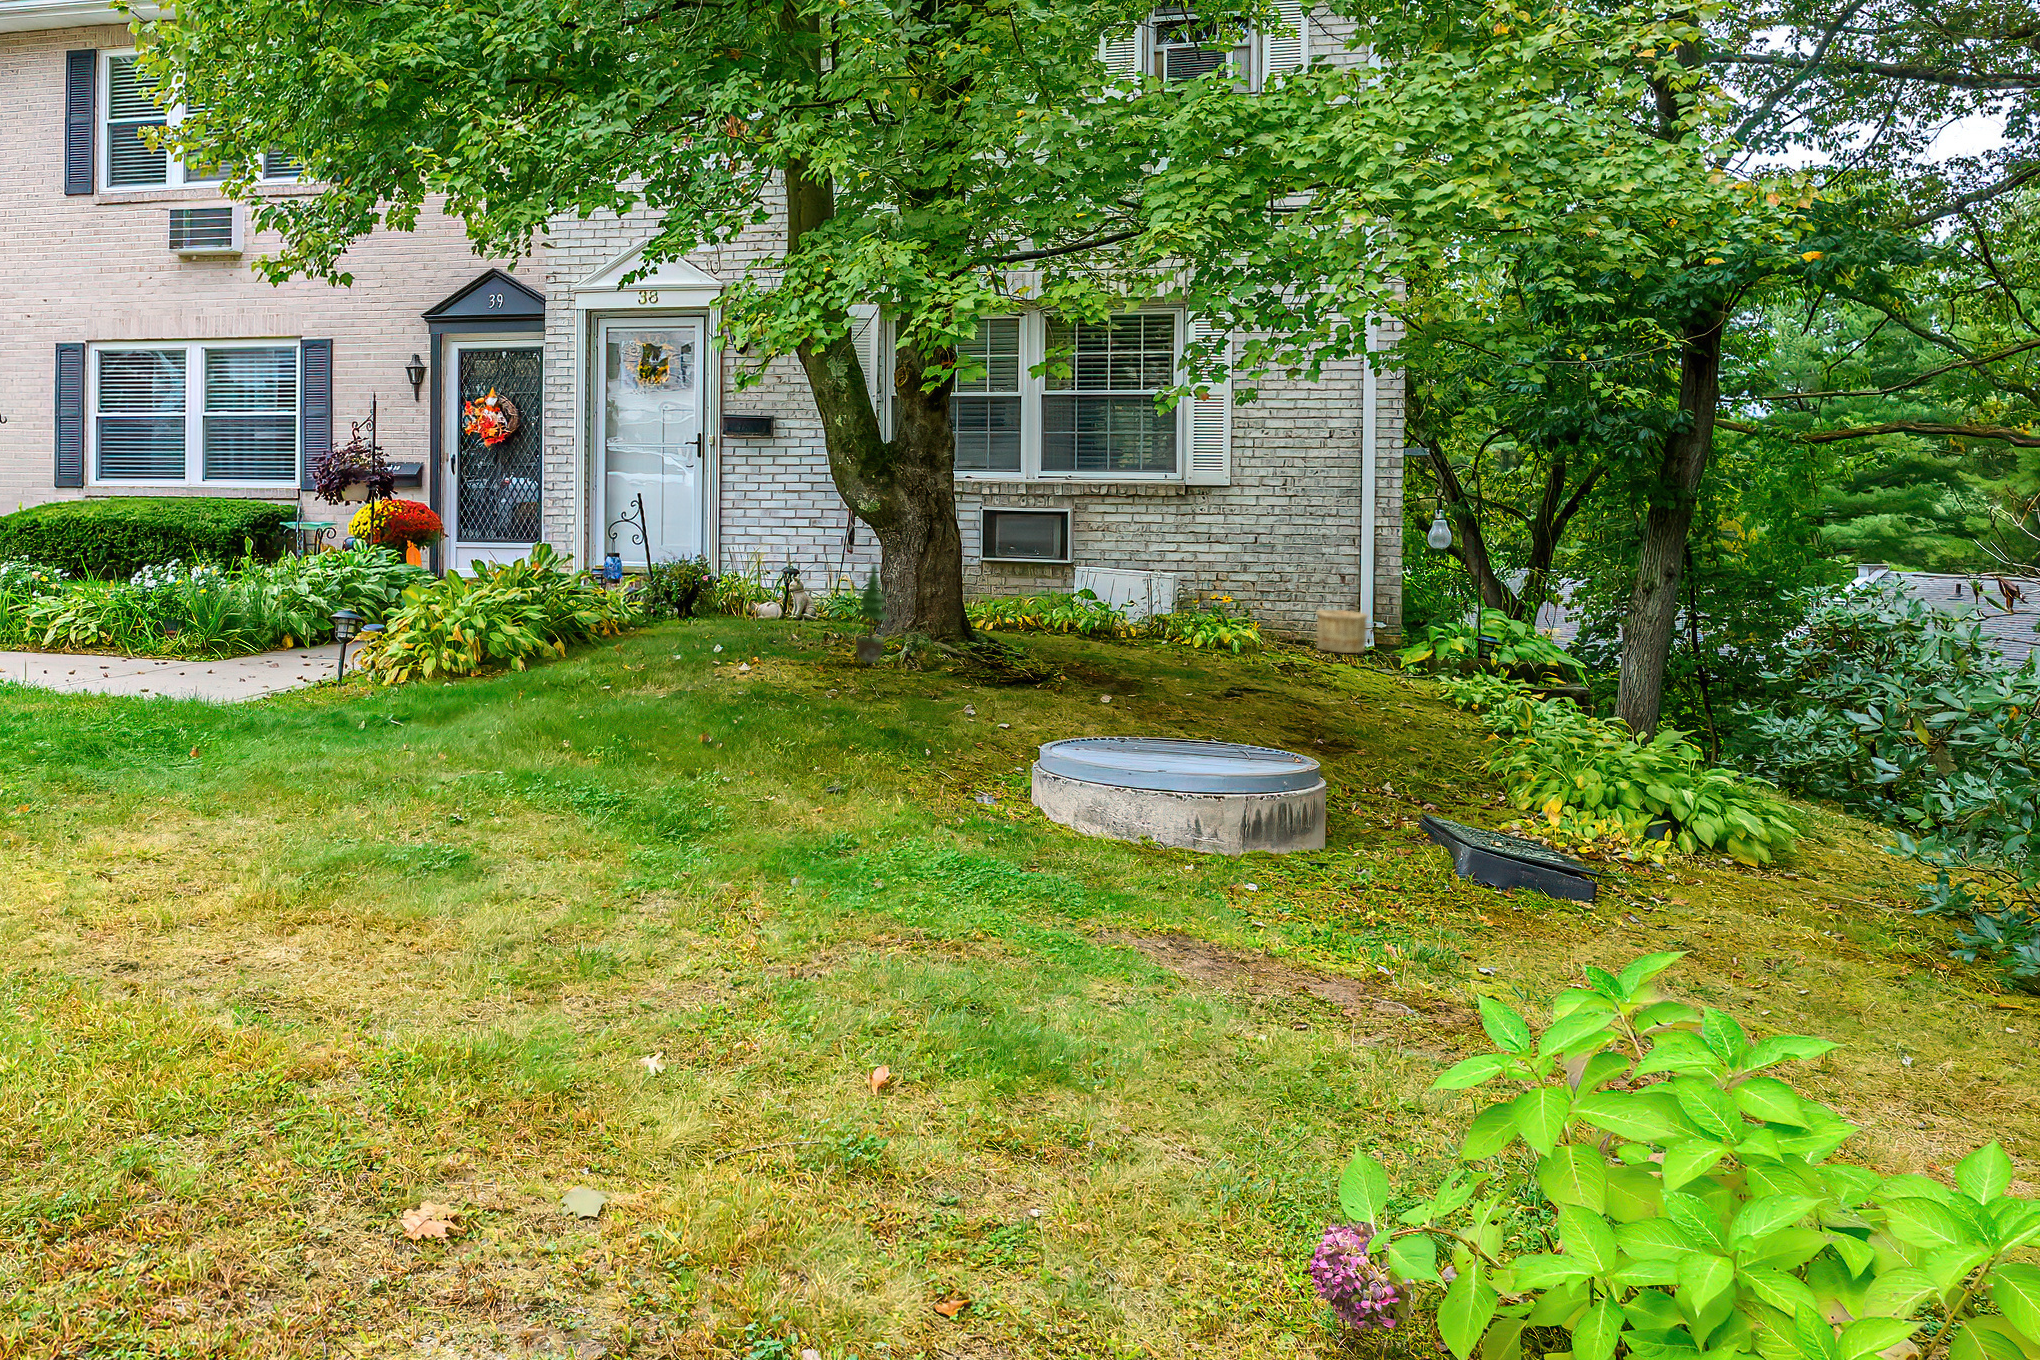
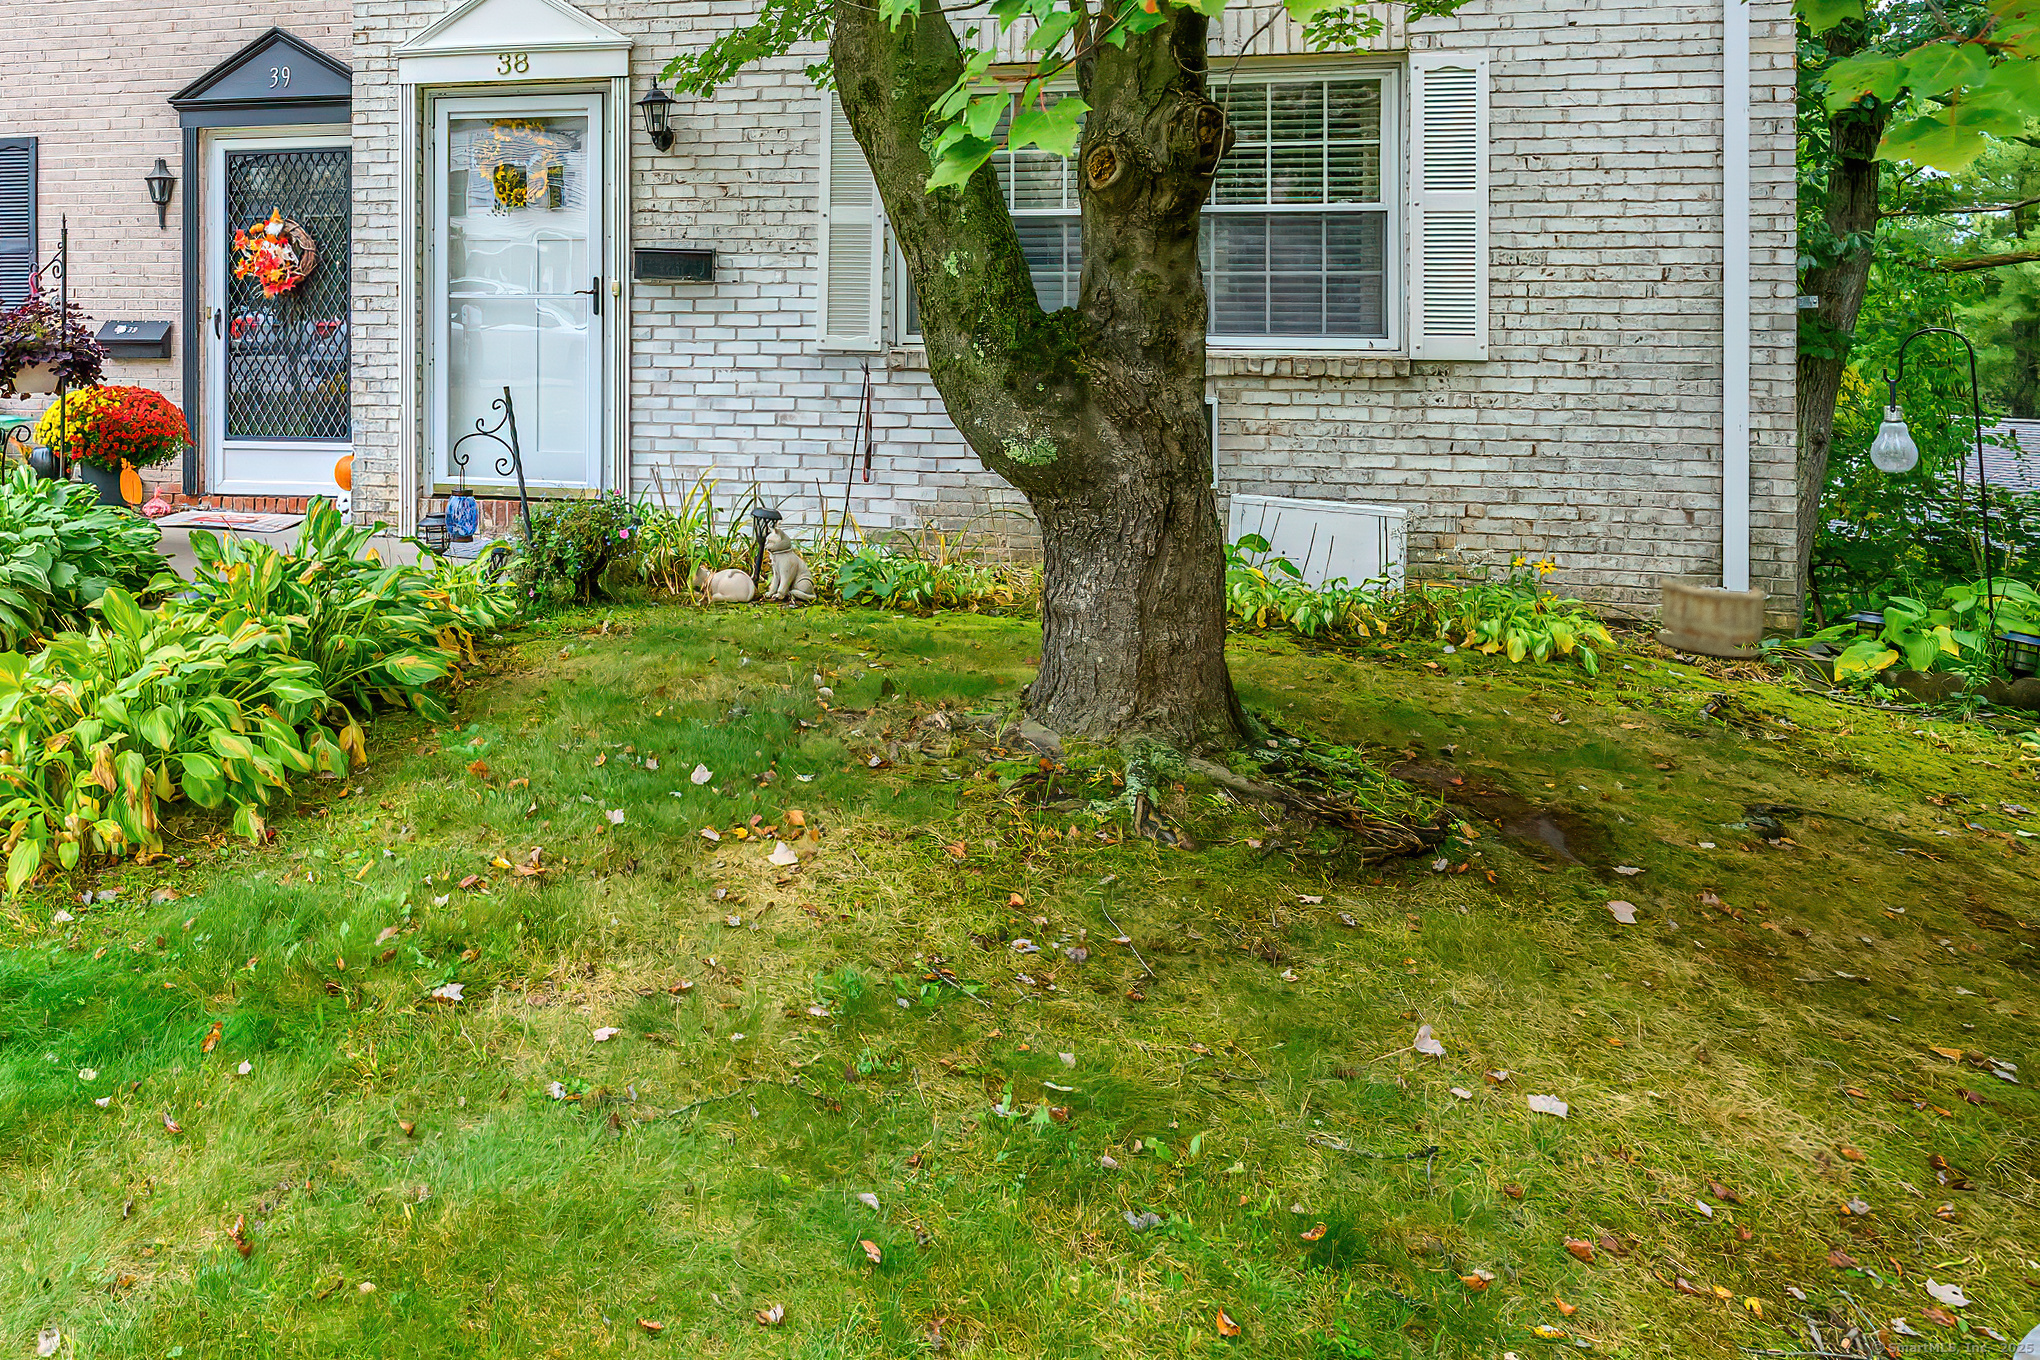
potted tree: present [855,565,888,664] -> none [976,551,1055,761]

